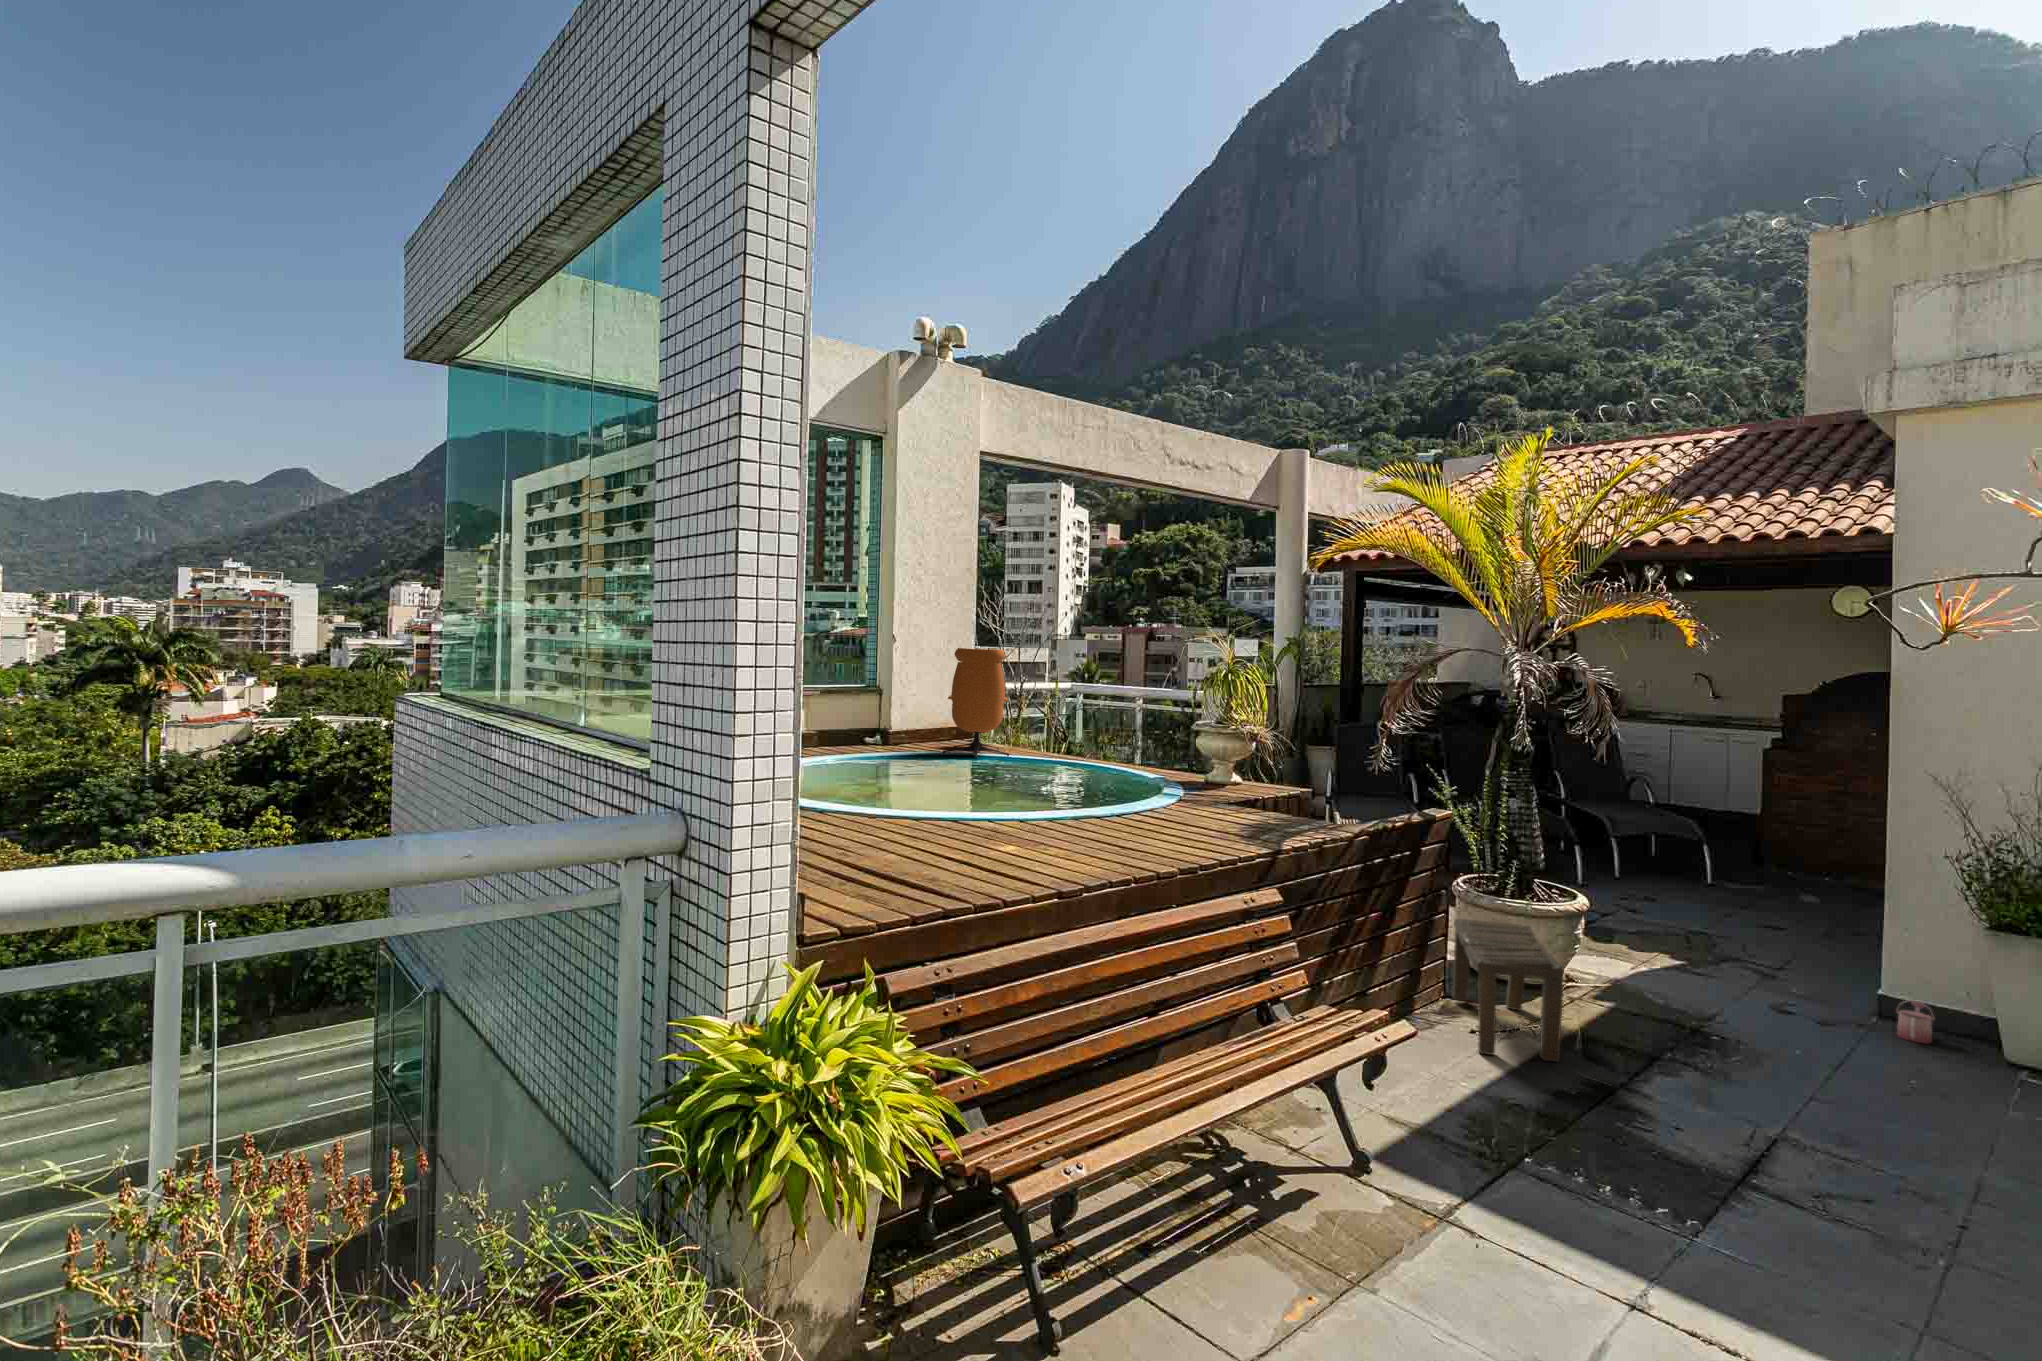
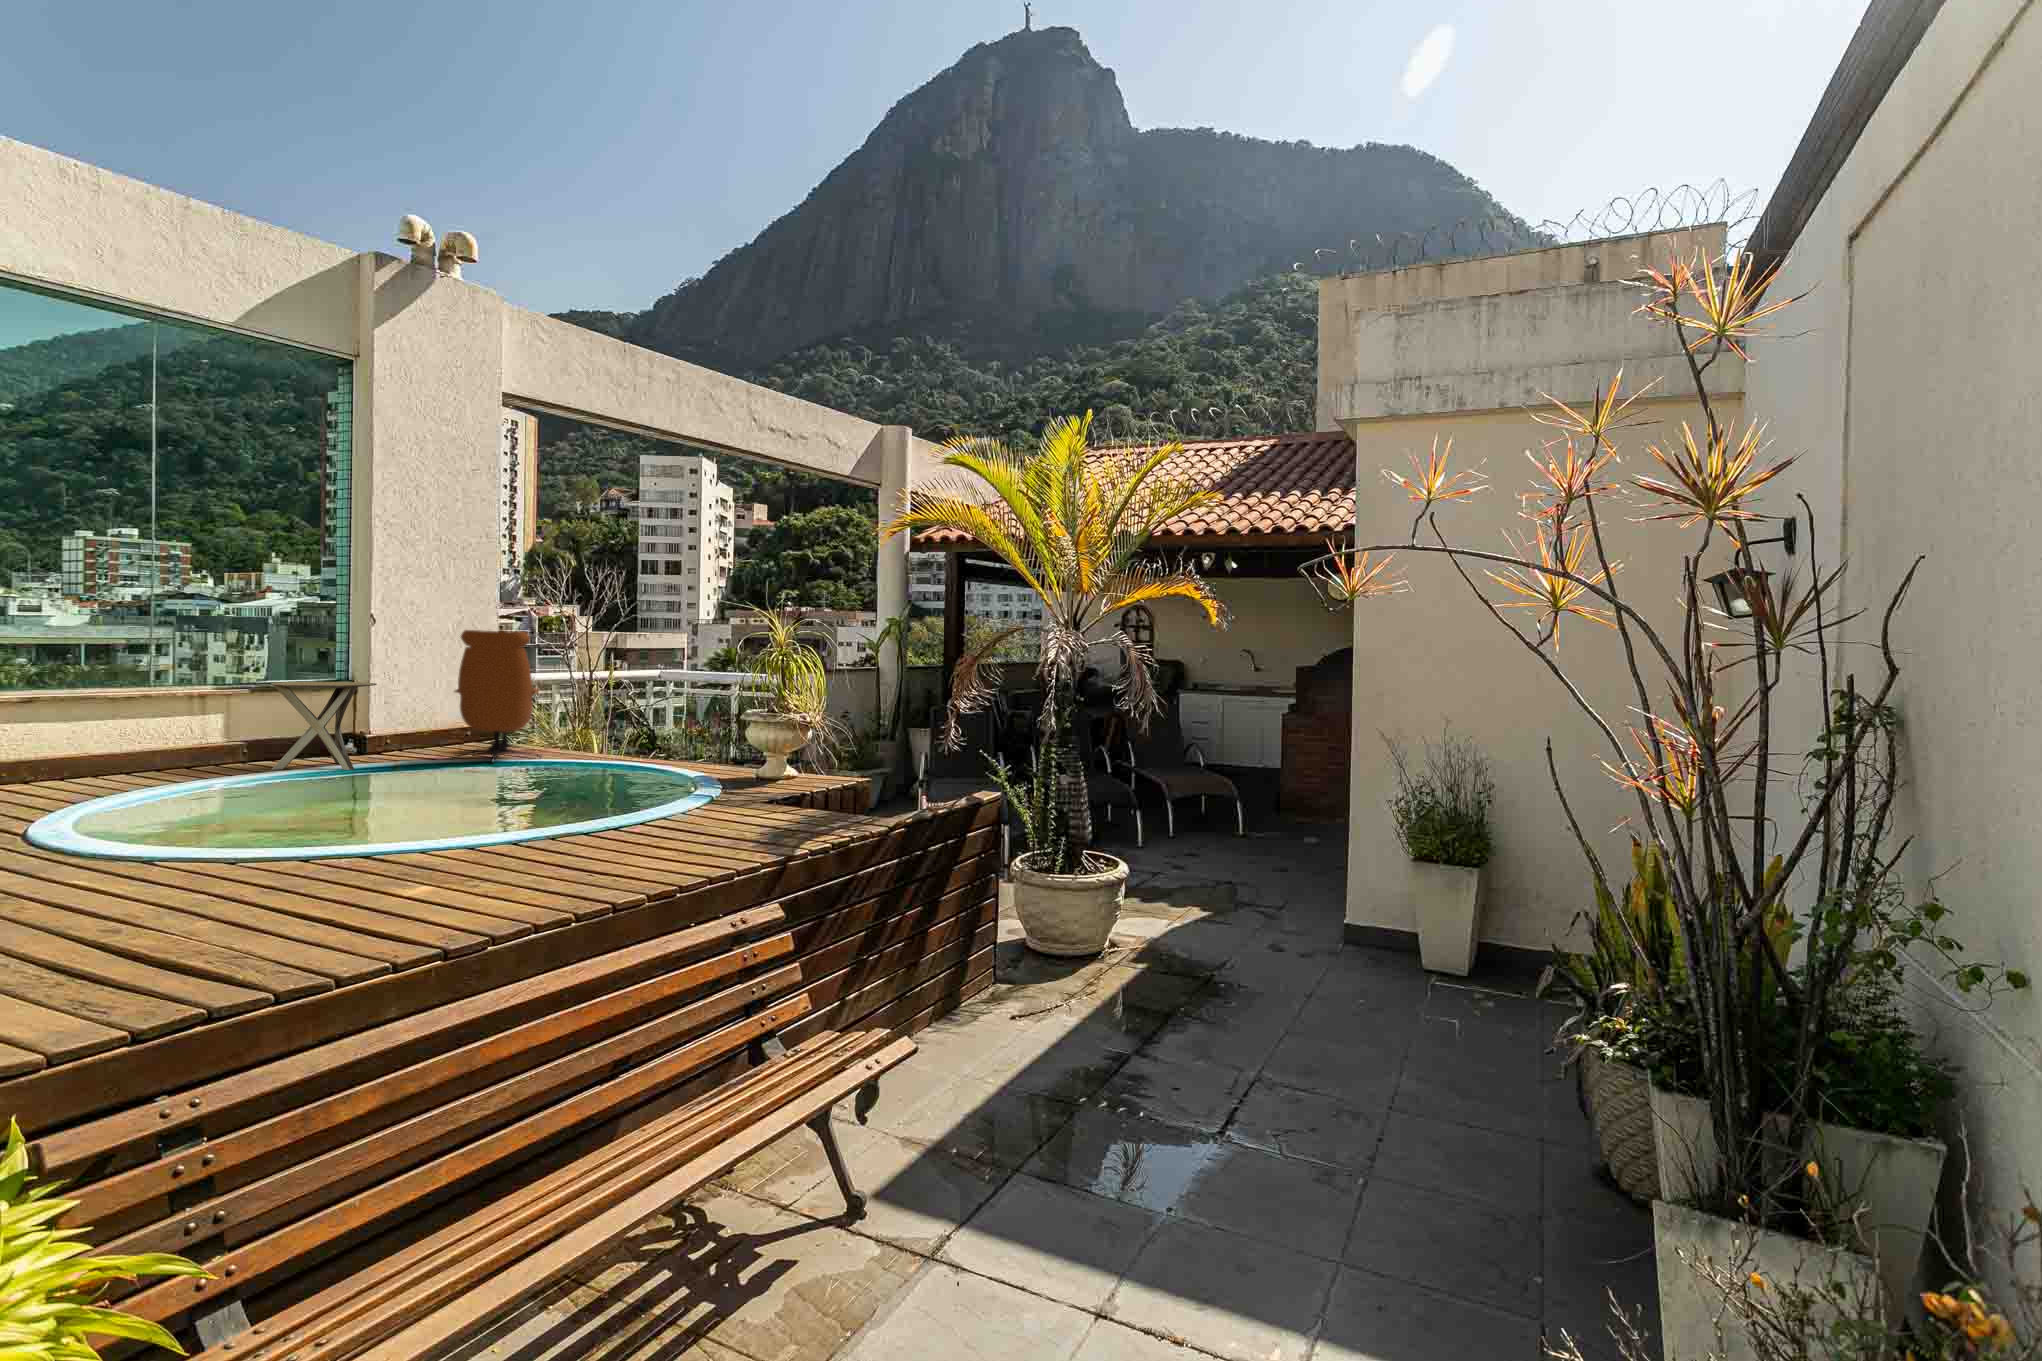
side table: none [829,688,896,758] -> present [271,682,377,770]
bench: present [1452,919,1564,1061] -> none [1001,902,1090,1043]
watering can: present [1897,1000,1934,1044] -> none [1358,929,1384,965]

